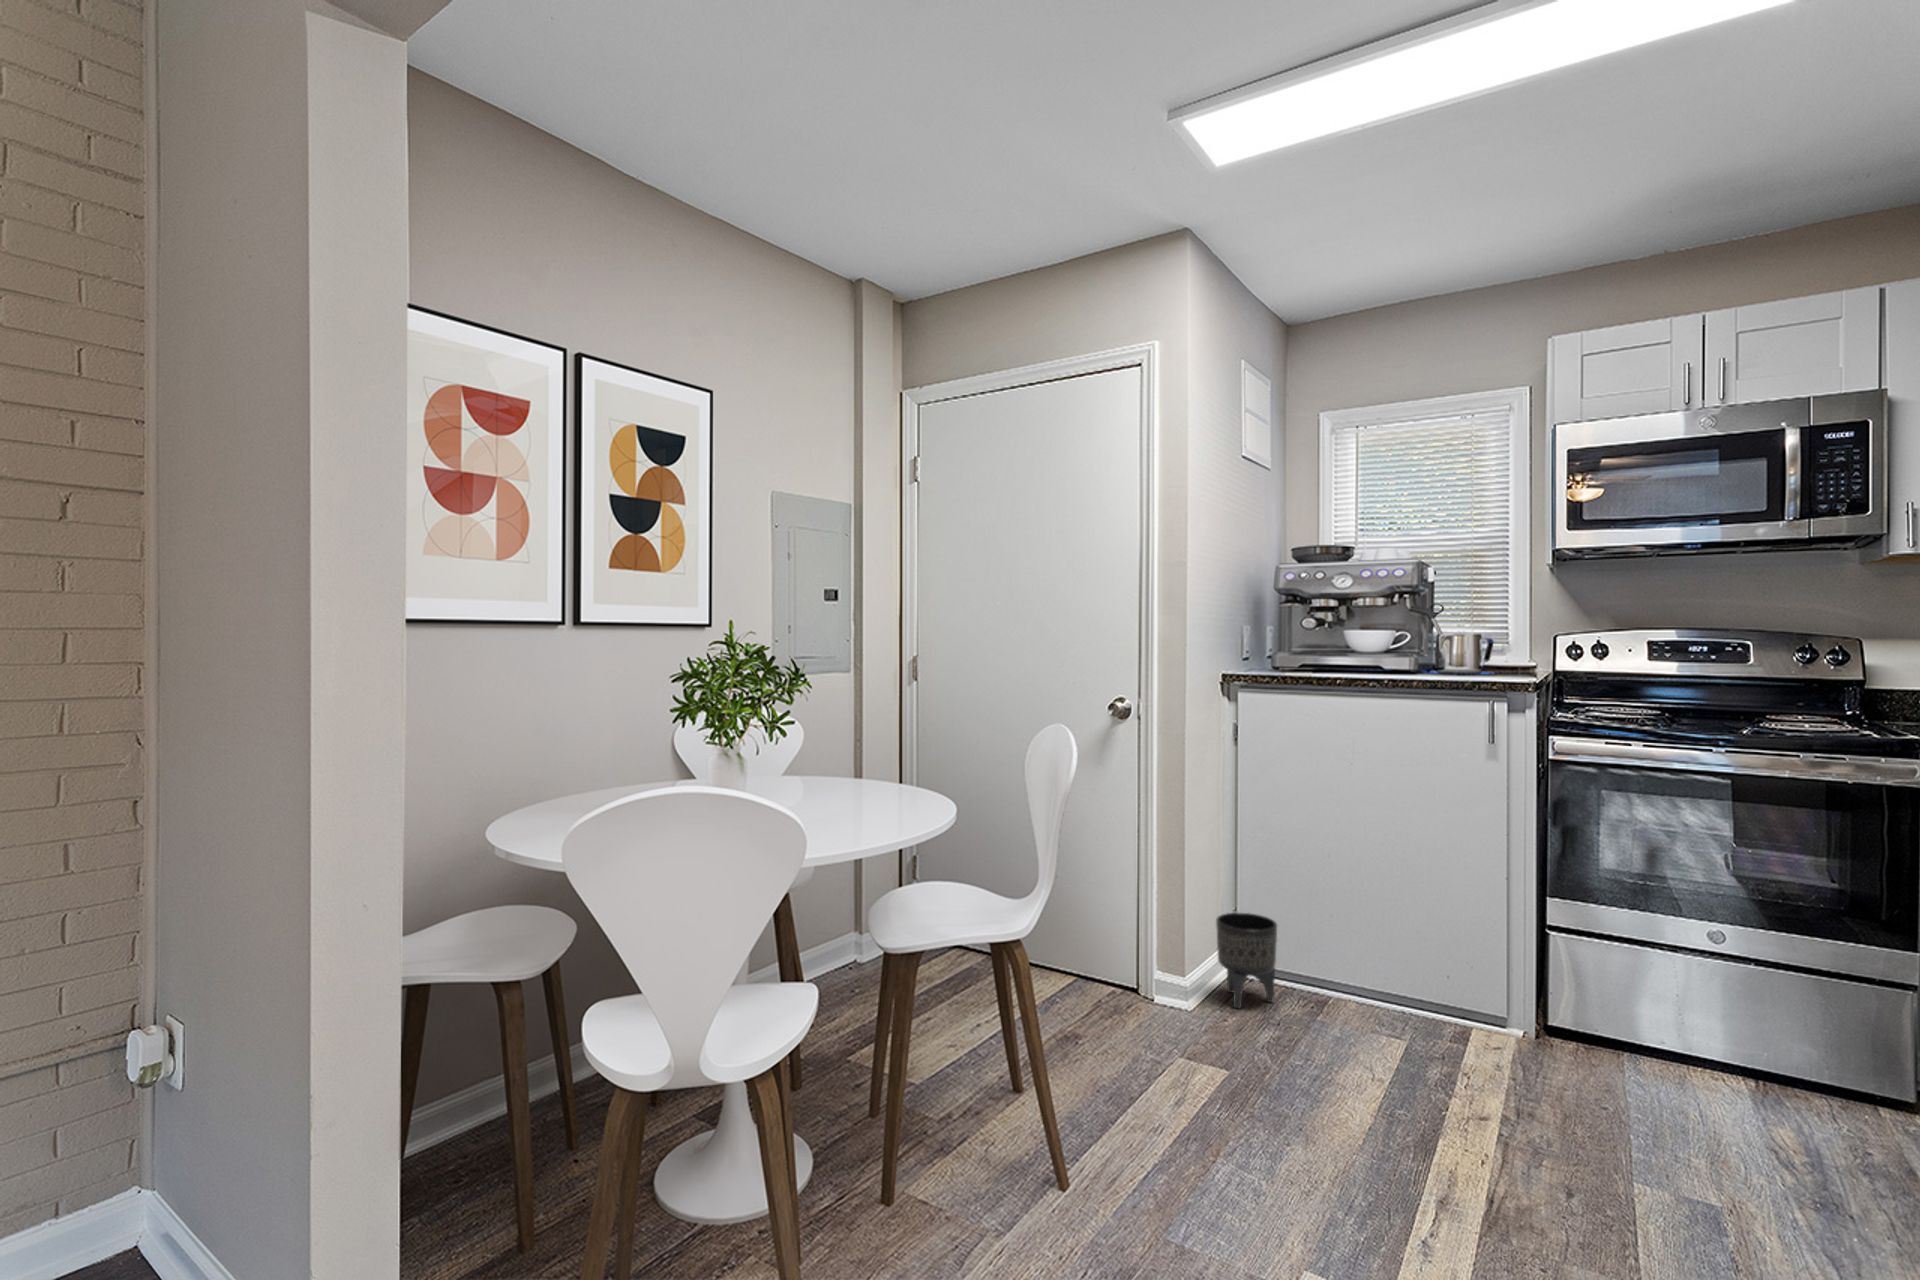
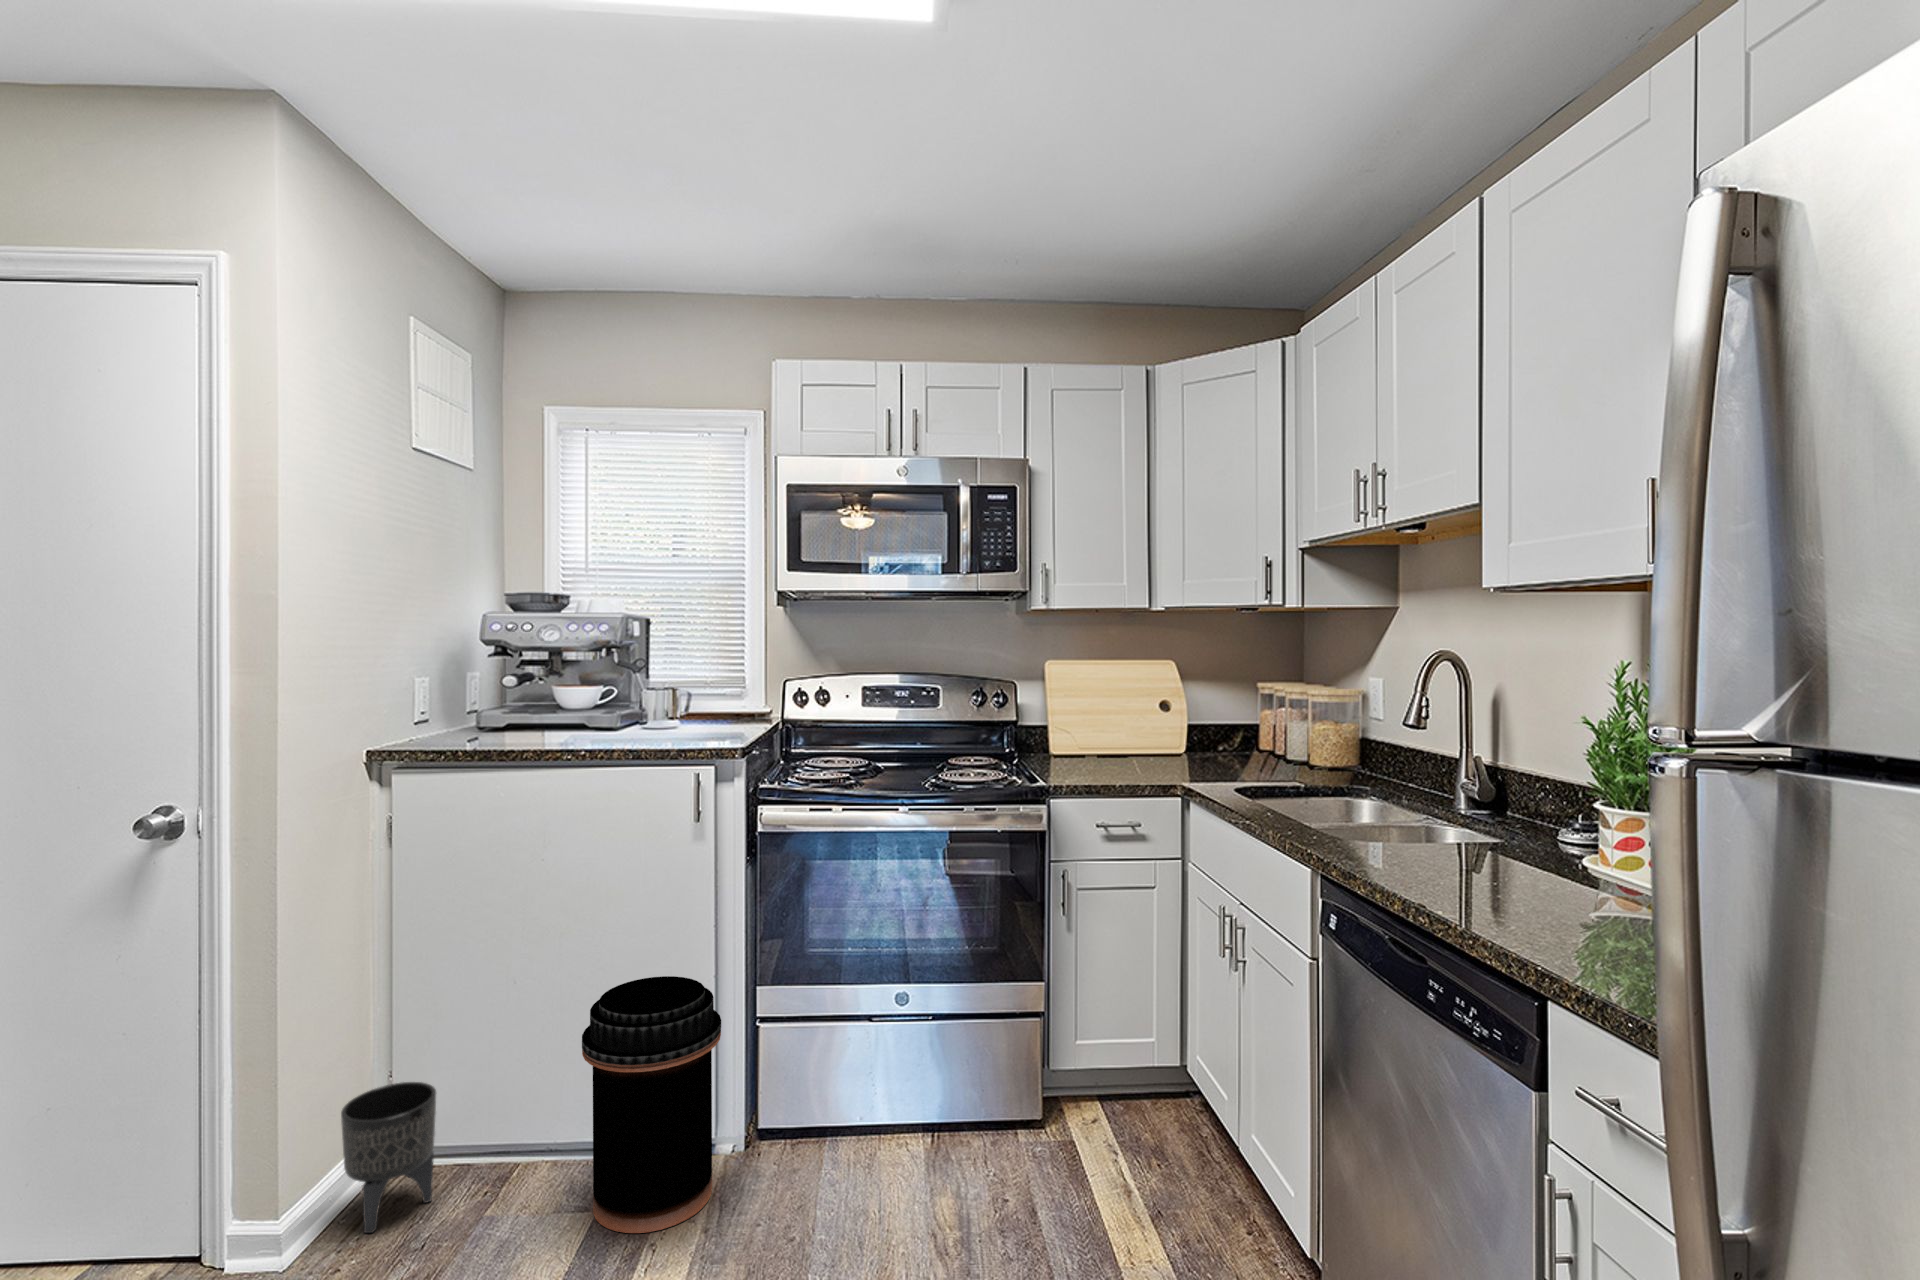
trash can: none [1395,869,1520,1069] -> present [582,976,721,1233]

